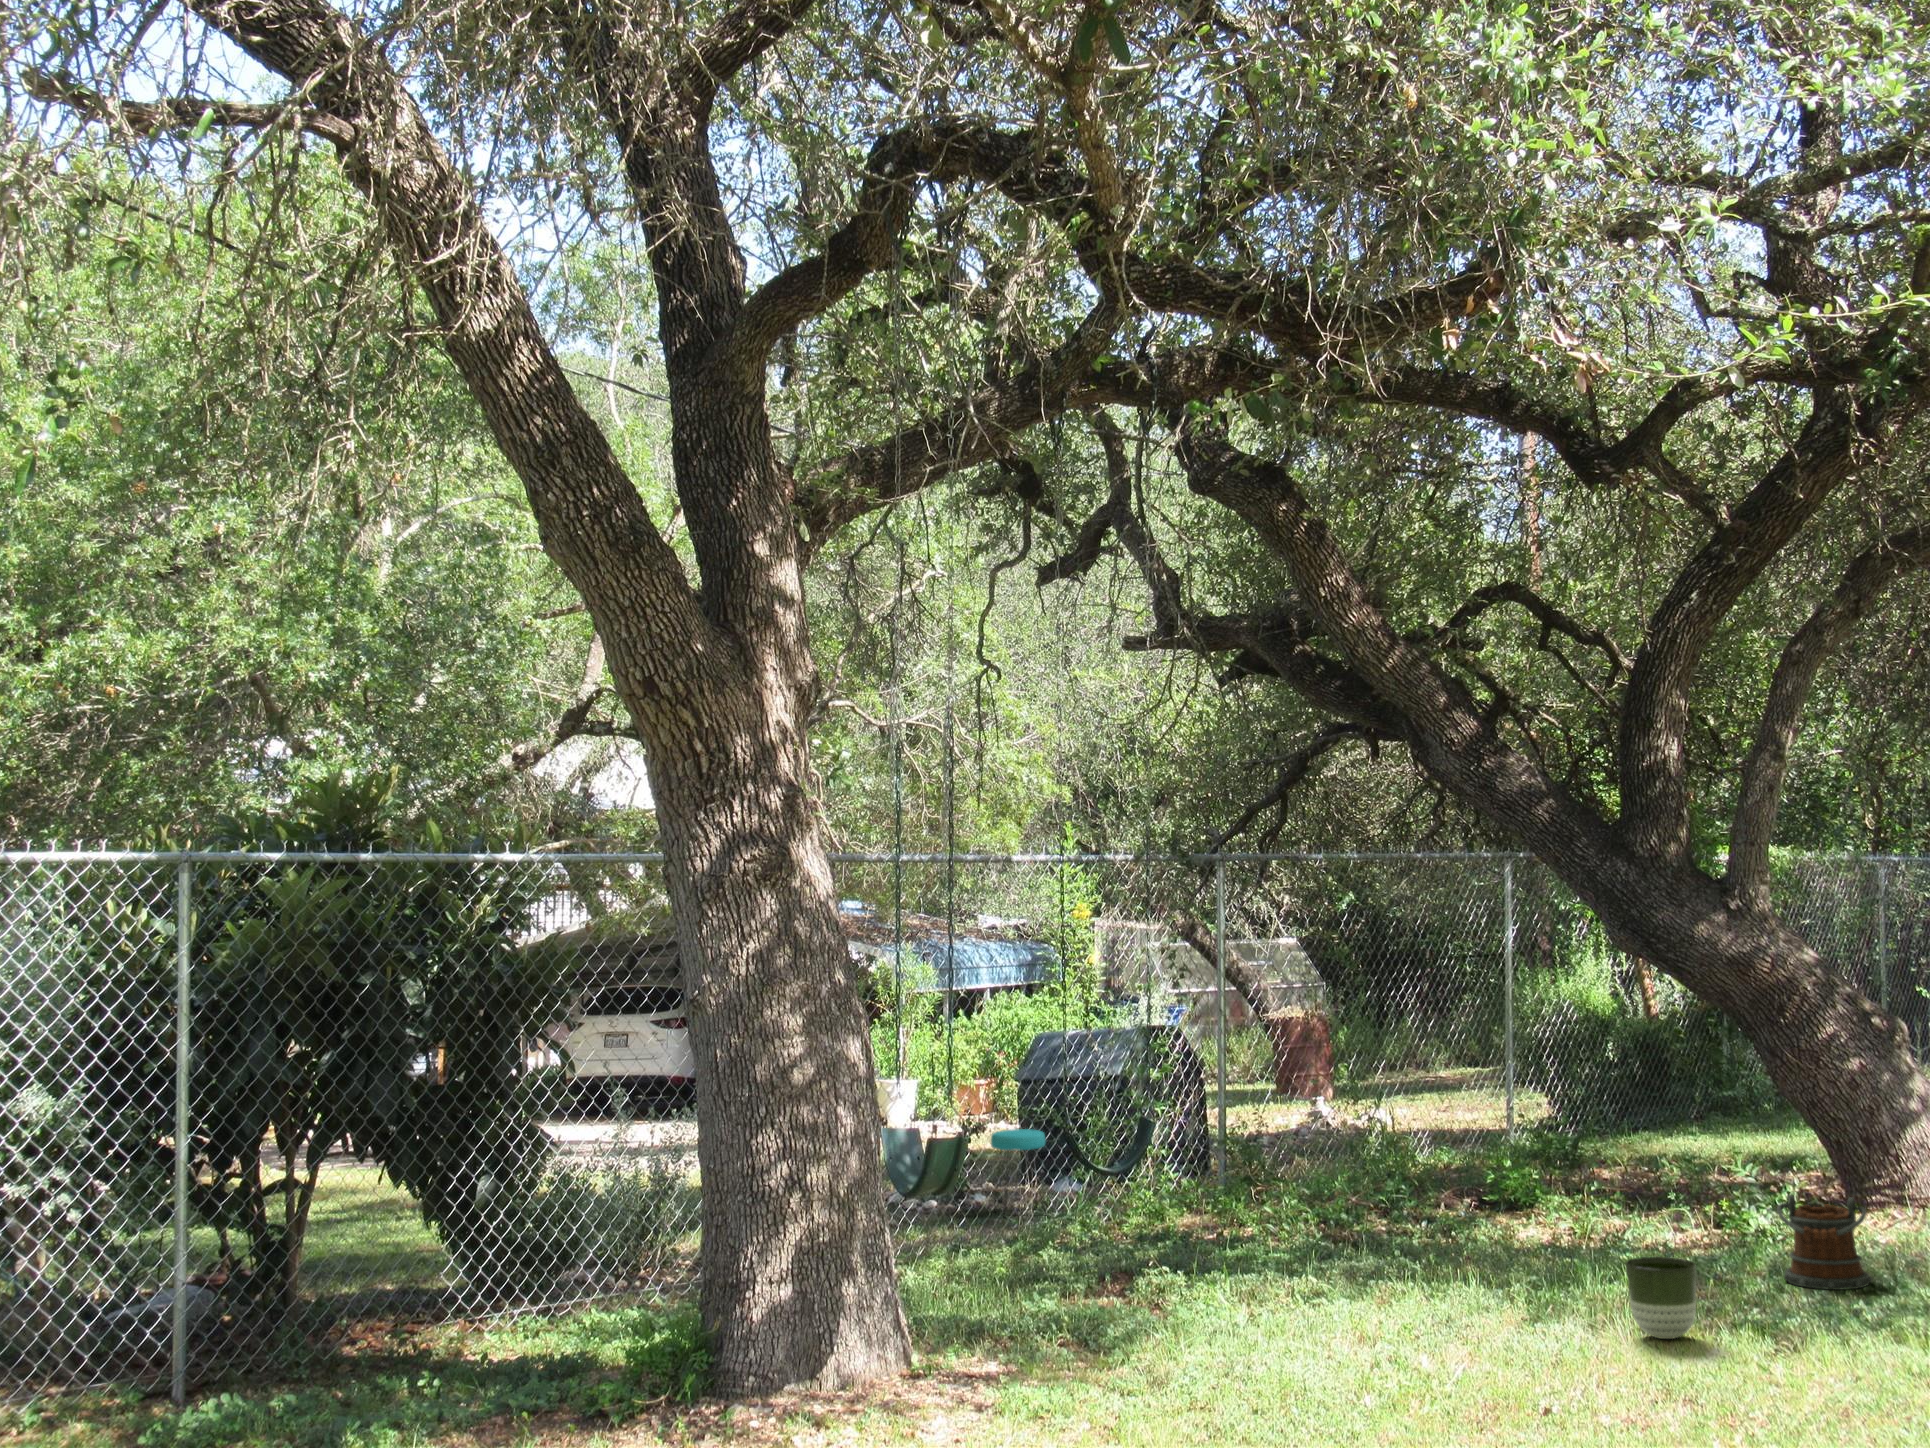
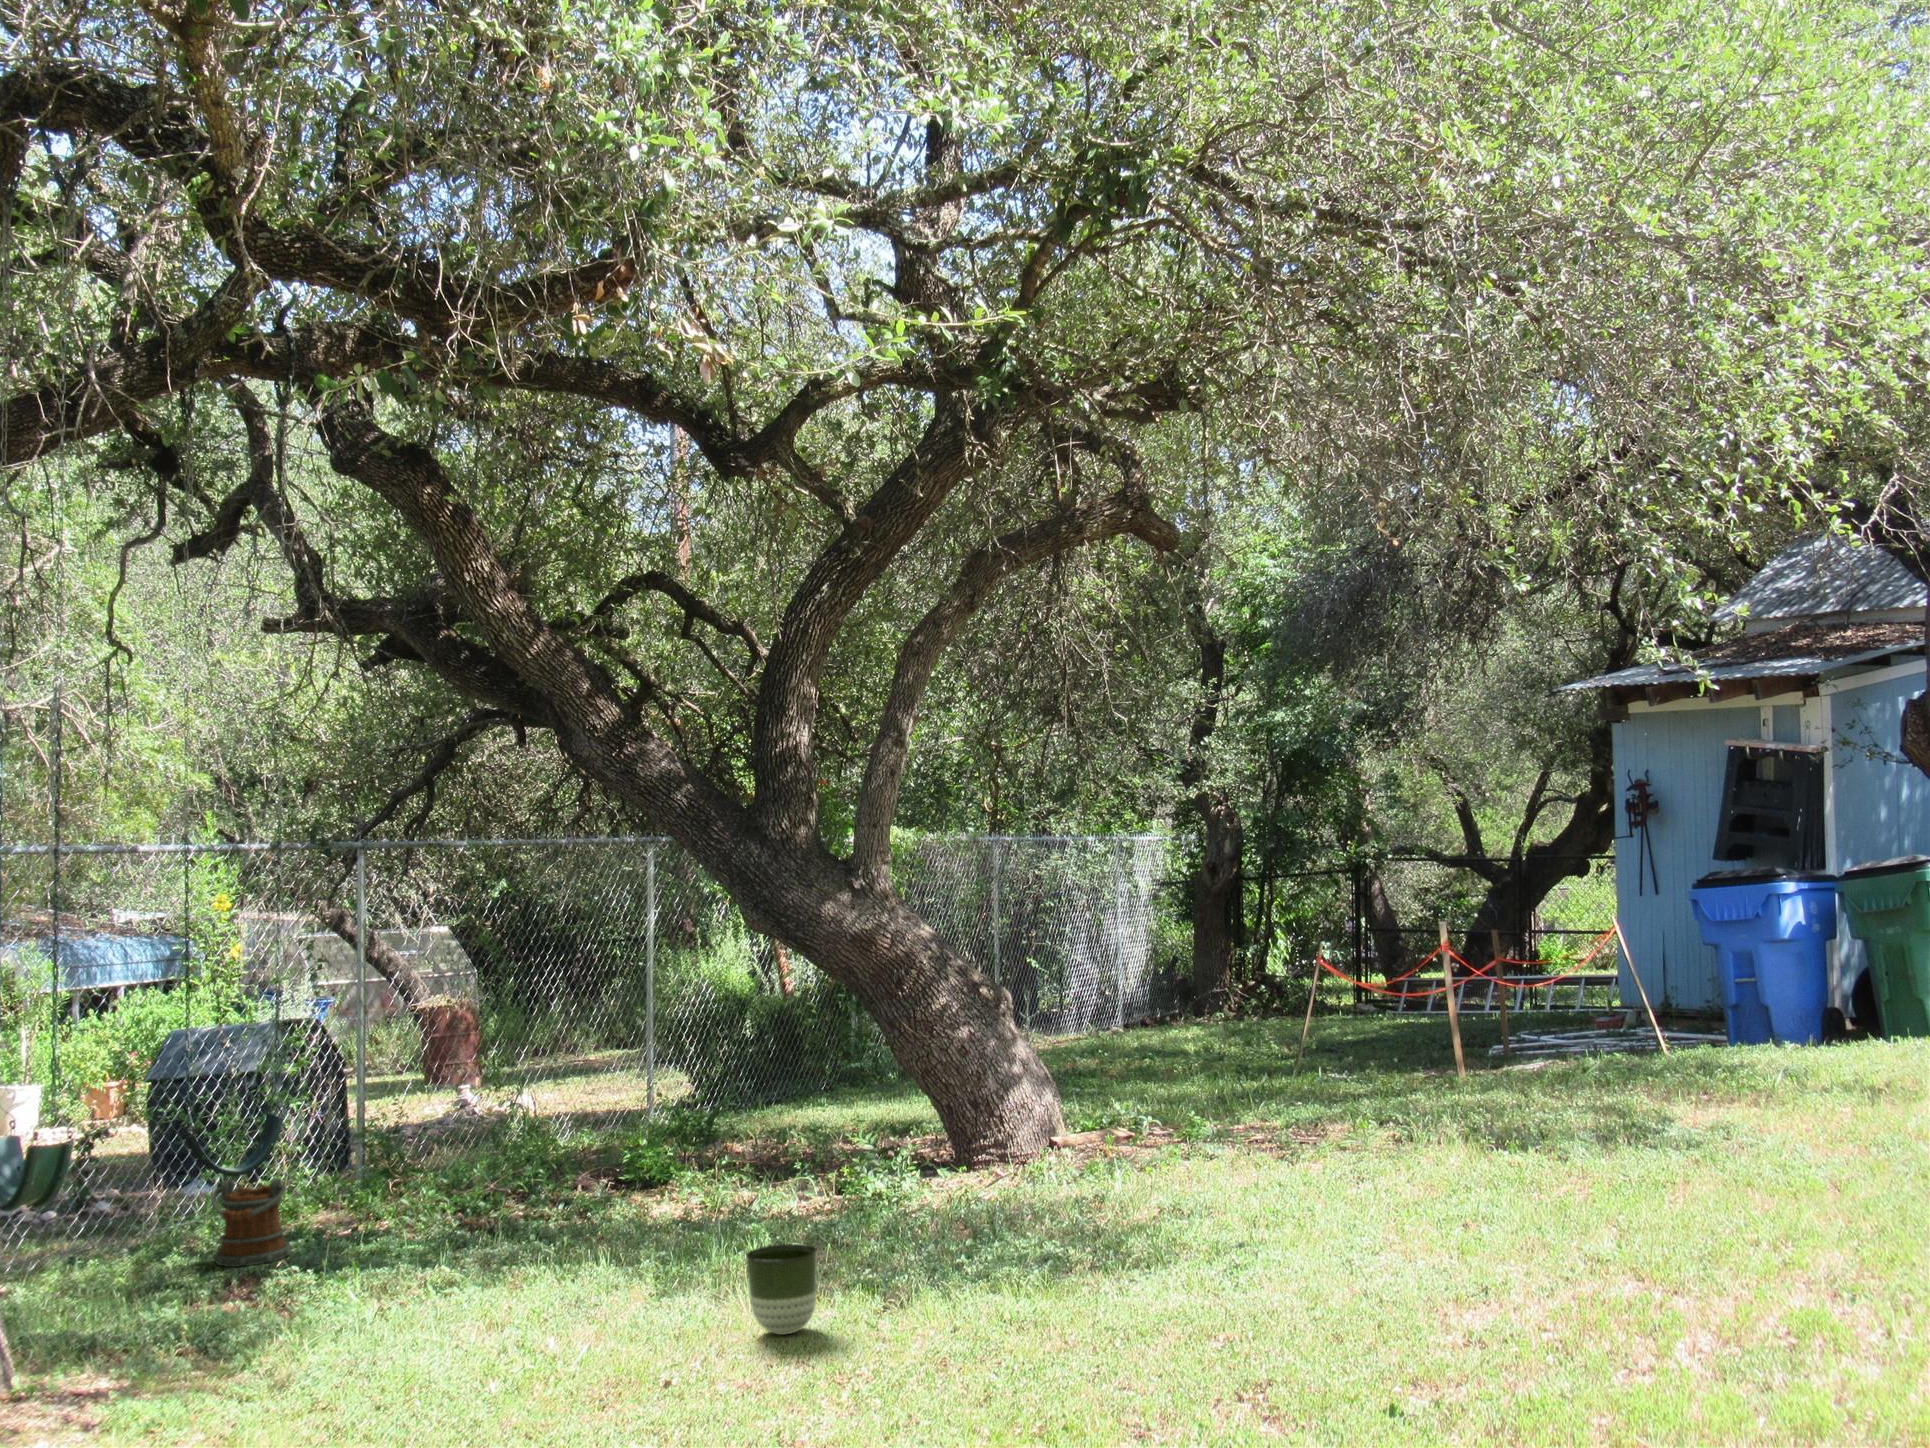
stool: present [991,1129,1047,1217] -> none [73,1147,141,1251]
bucket: present [1777,1195,1872,1290] -> present [211,1178,292,1267]

